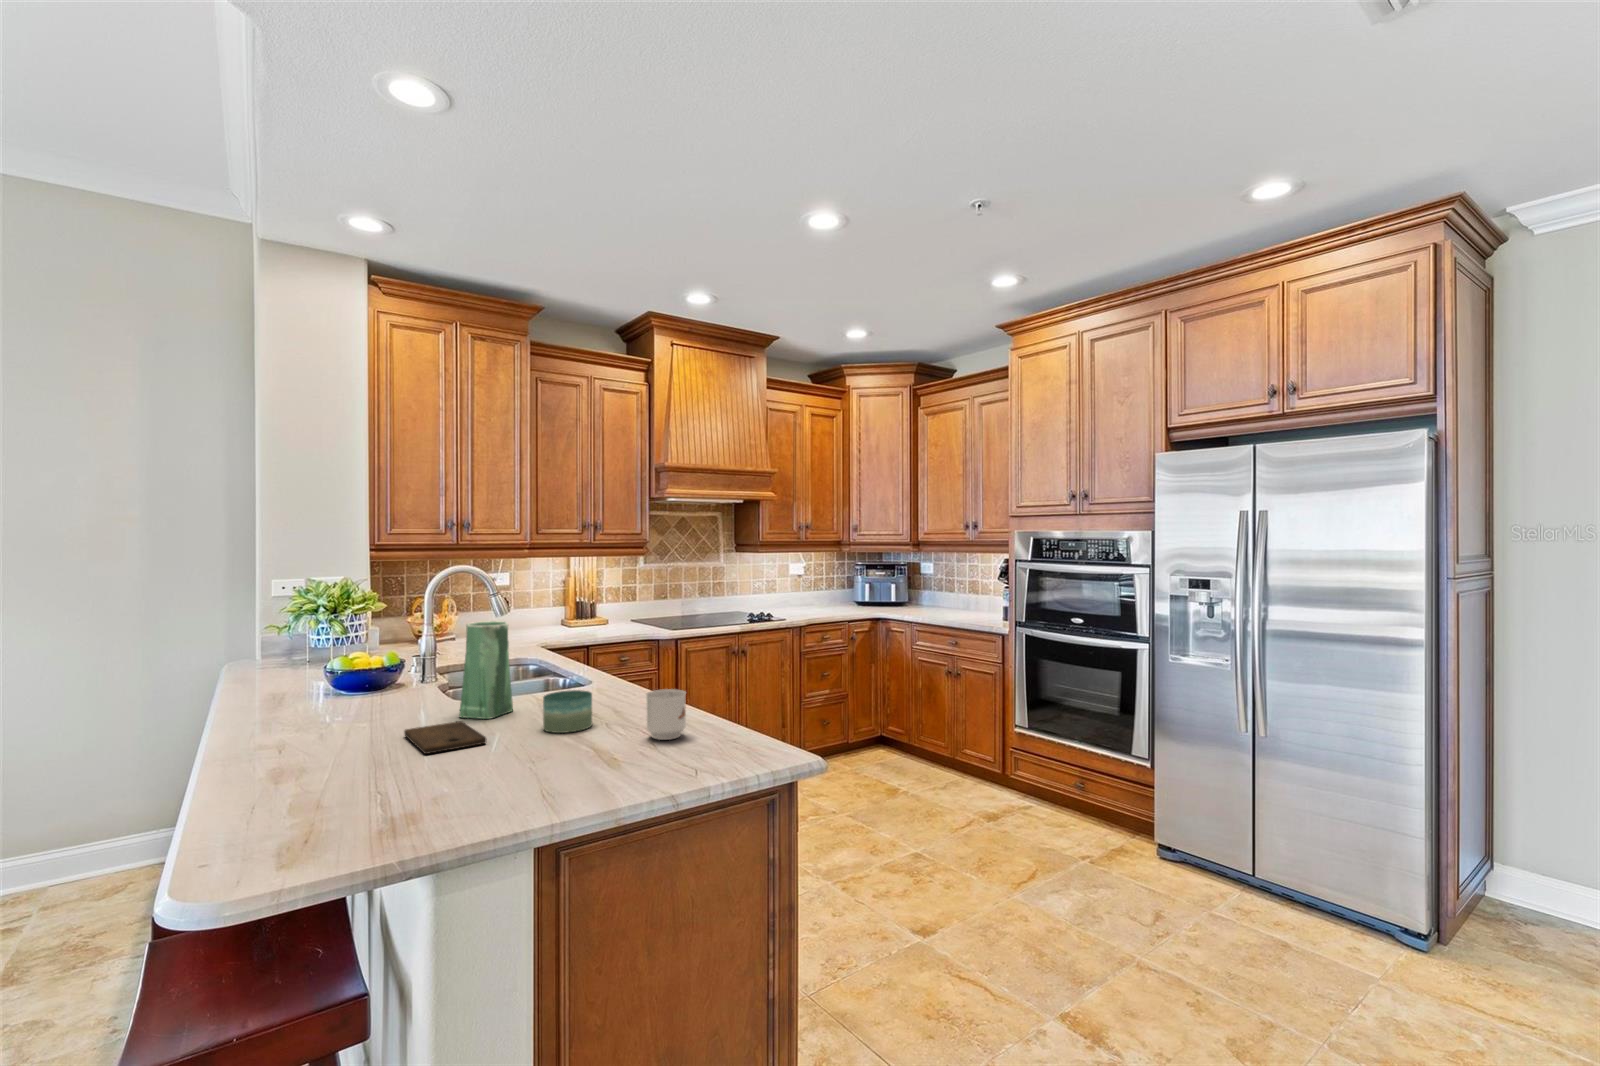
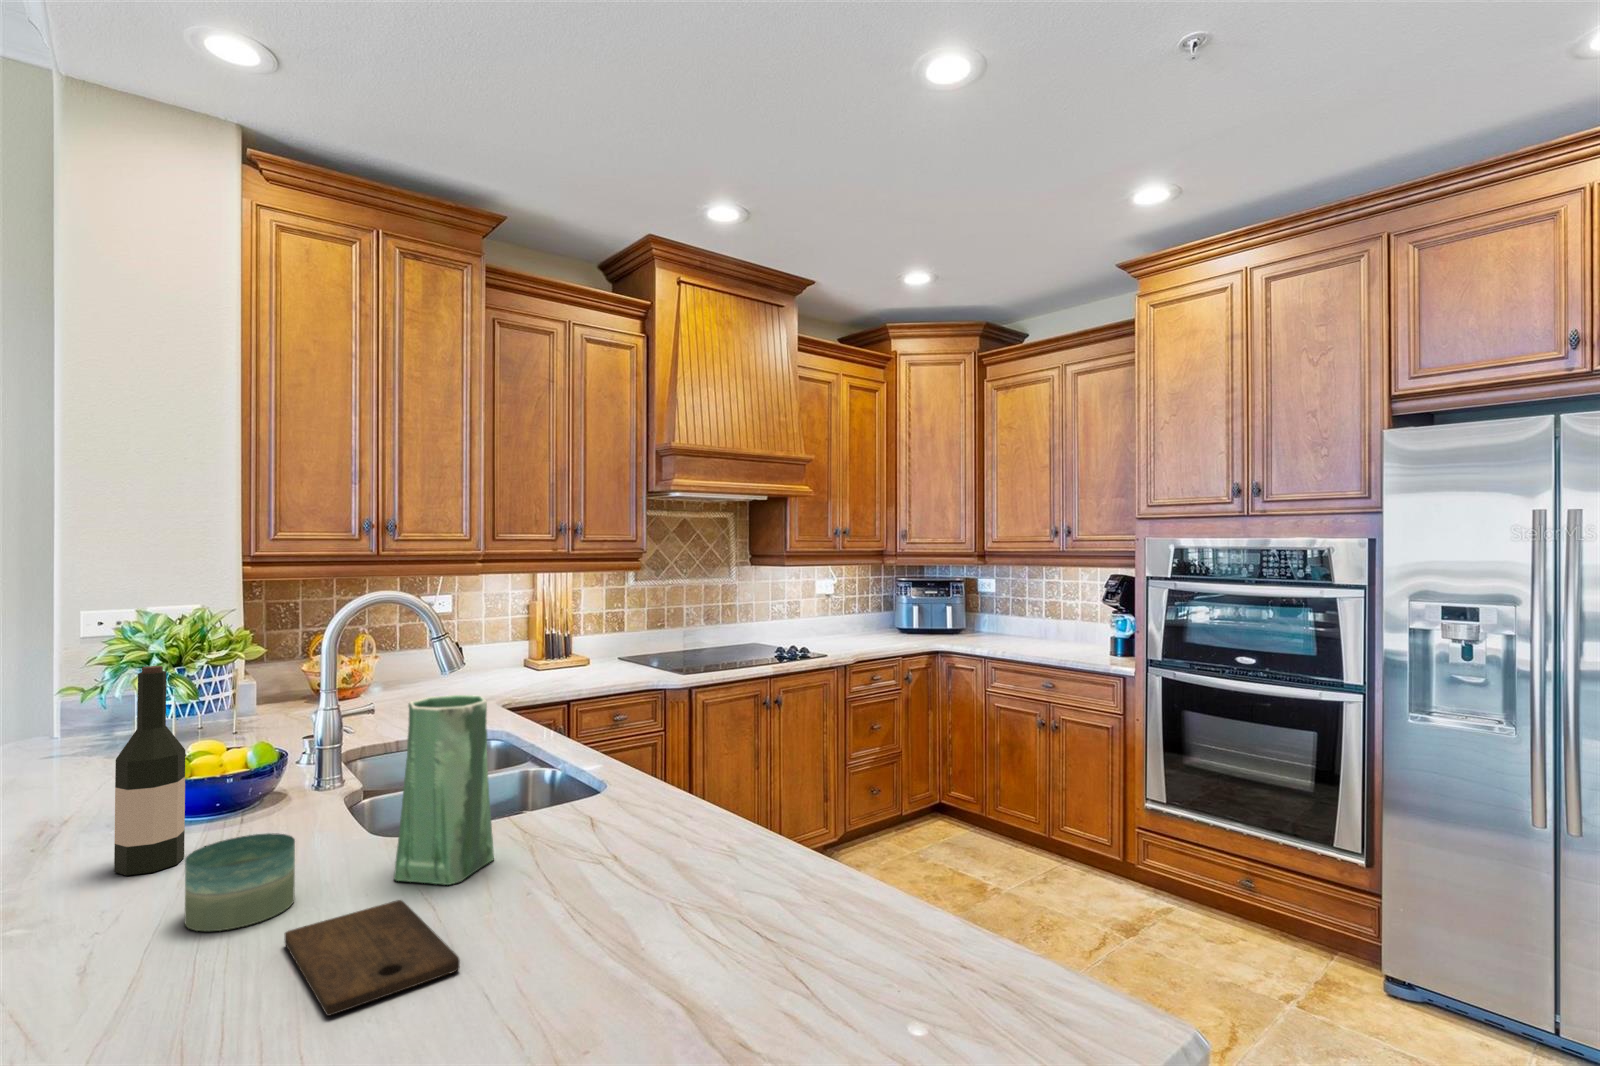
wine bottle: none [314,605,349,715] -> present [114,666,185,875]
mug: present [646,689,686,740] -> none [782,838,862,951]
candle: present [543,690,592,733] -> present [185,833,295,931]

